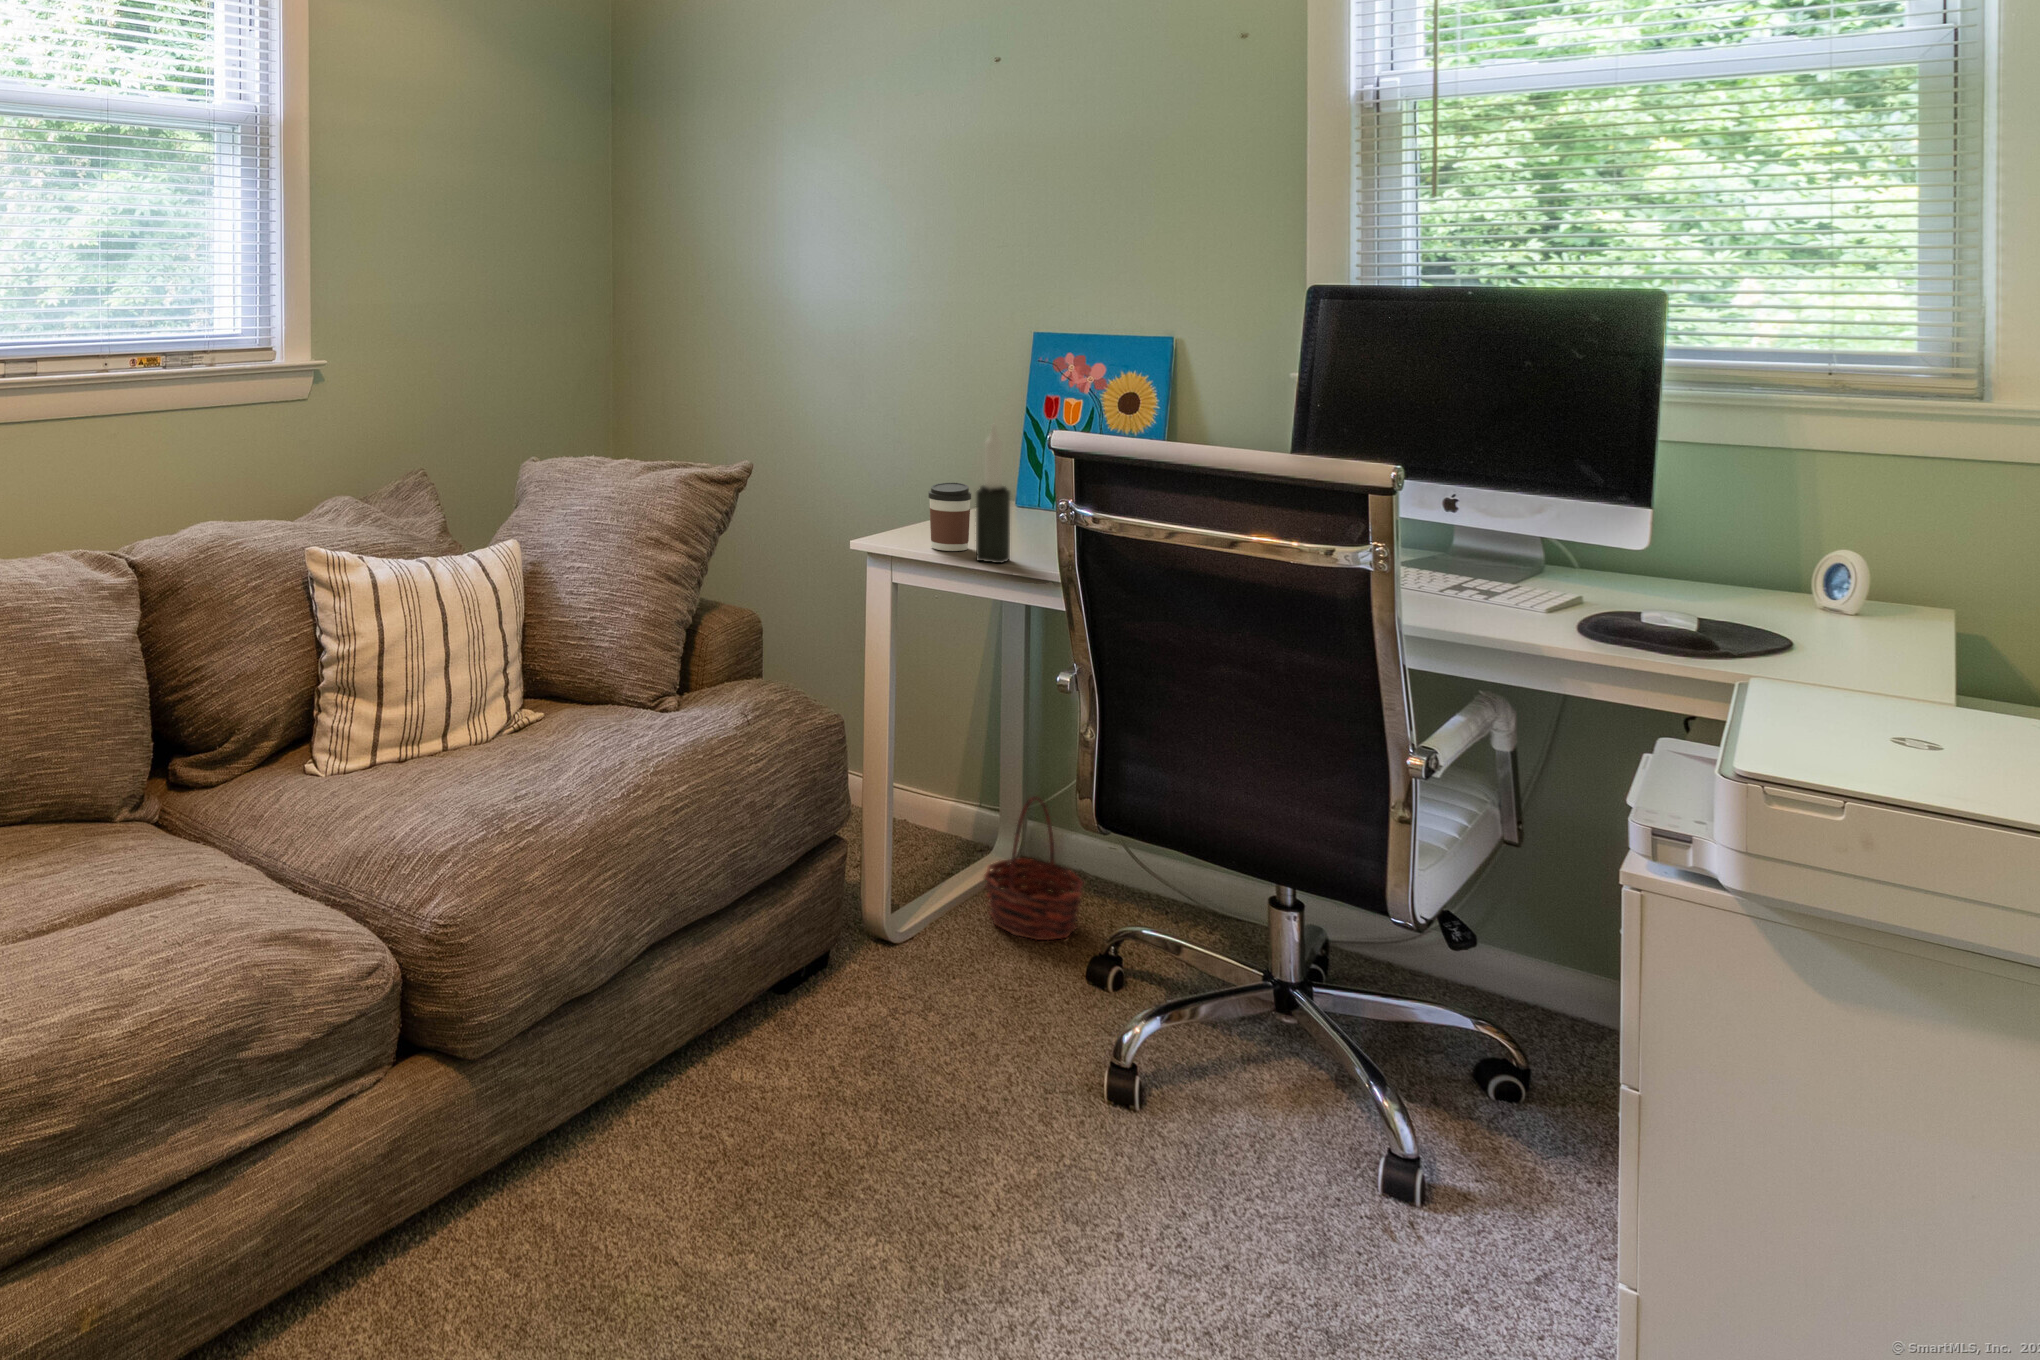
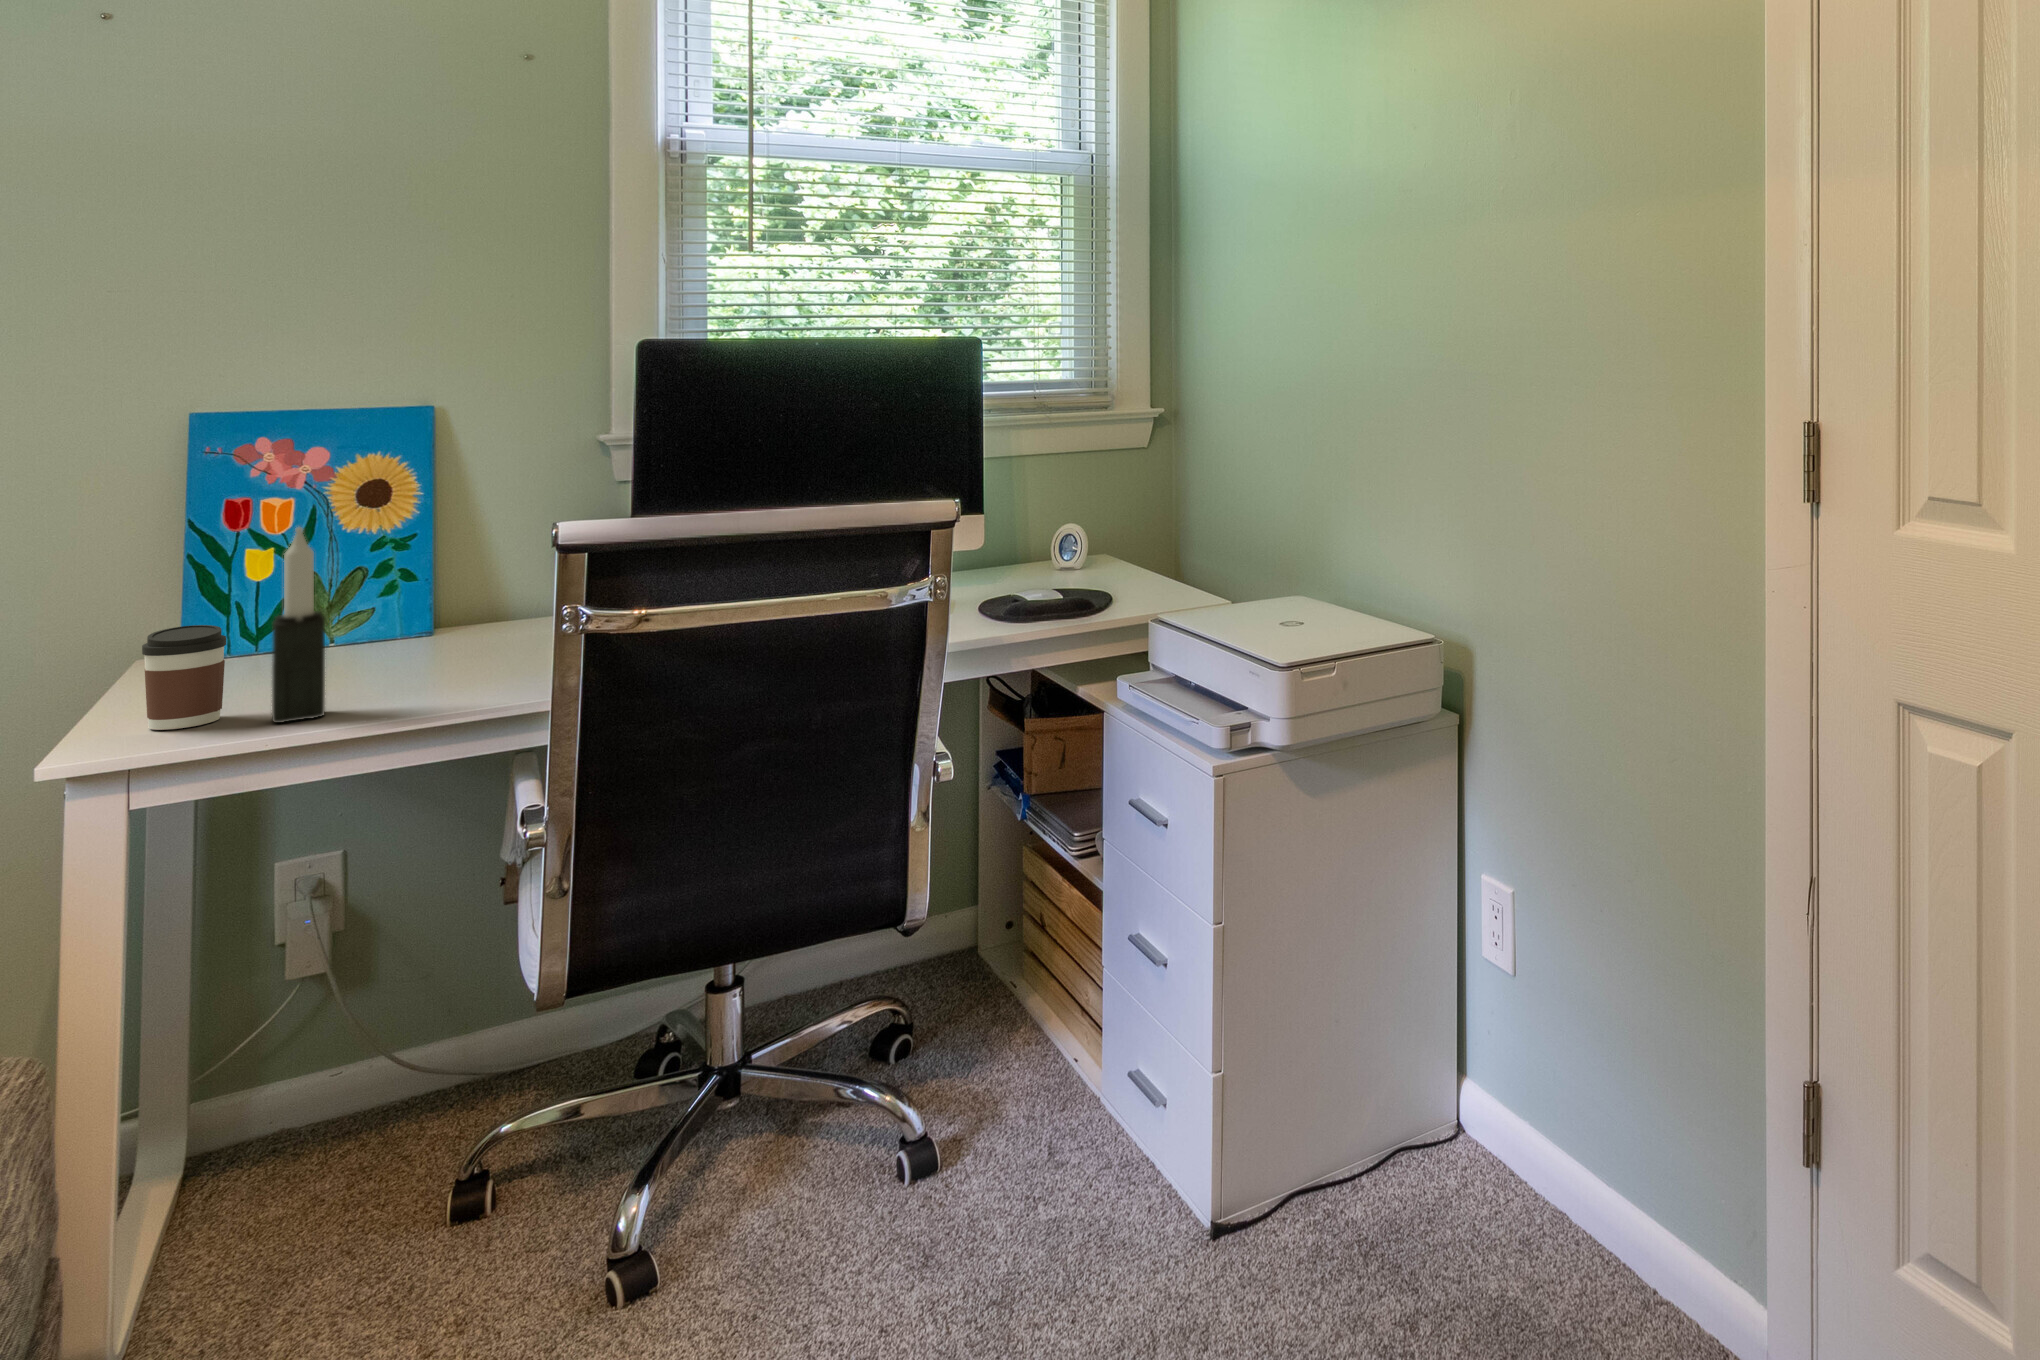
basket: present [984,797,1084,940] -> none [214,1035,391,1247]

